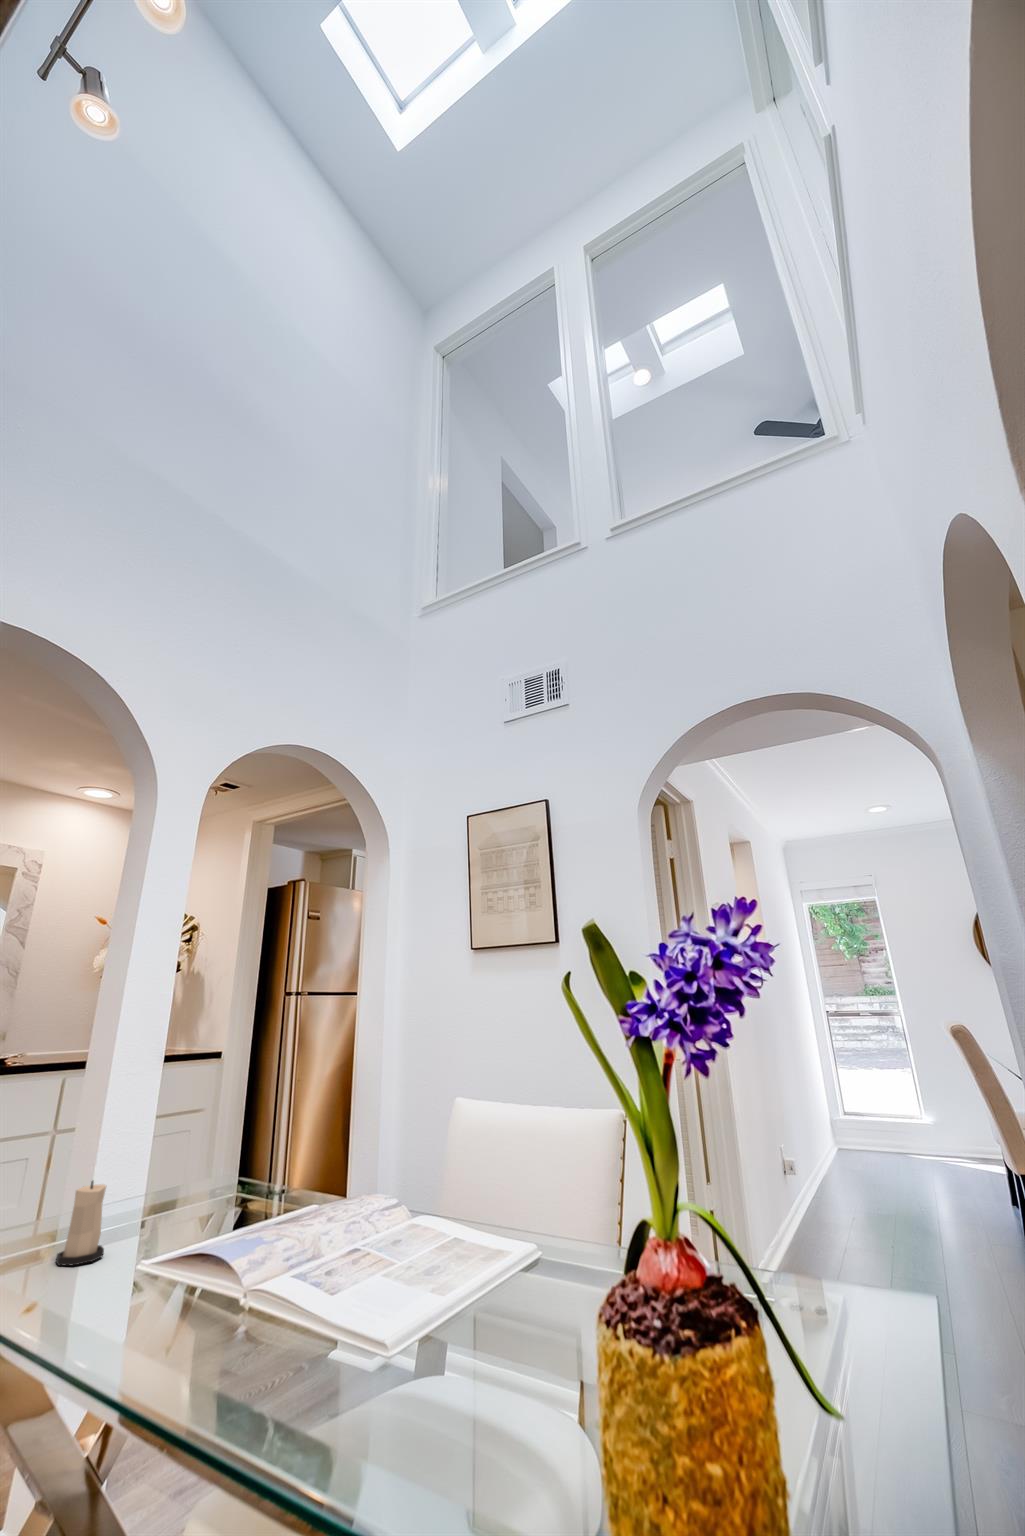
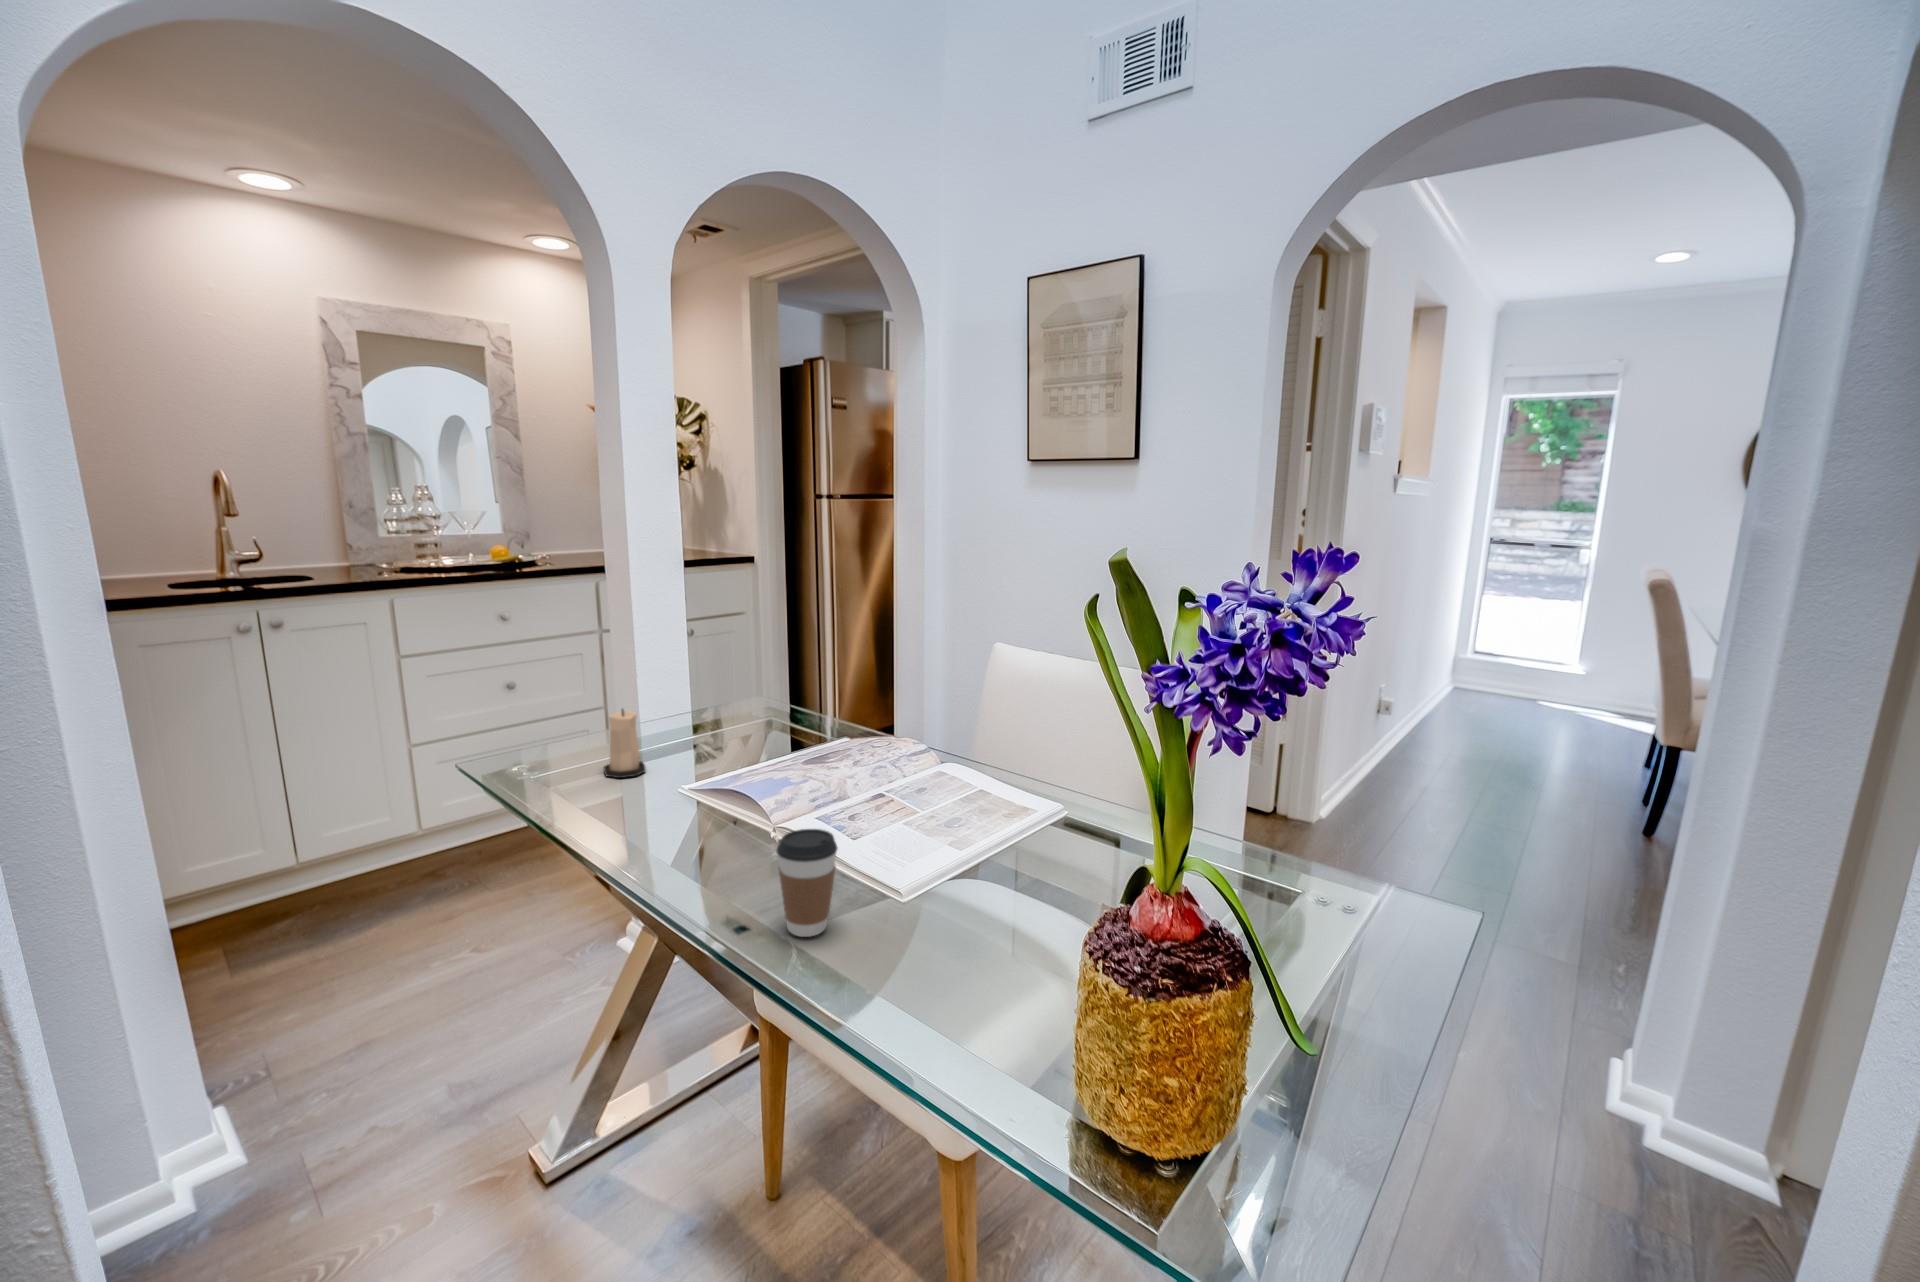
coffee cup: none [261,1264,327,1408] -> present [777,829,837,937]

